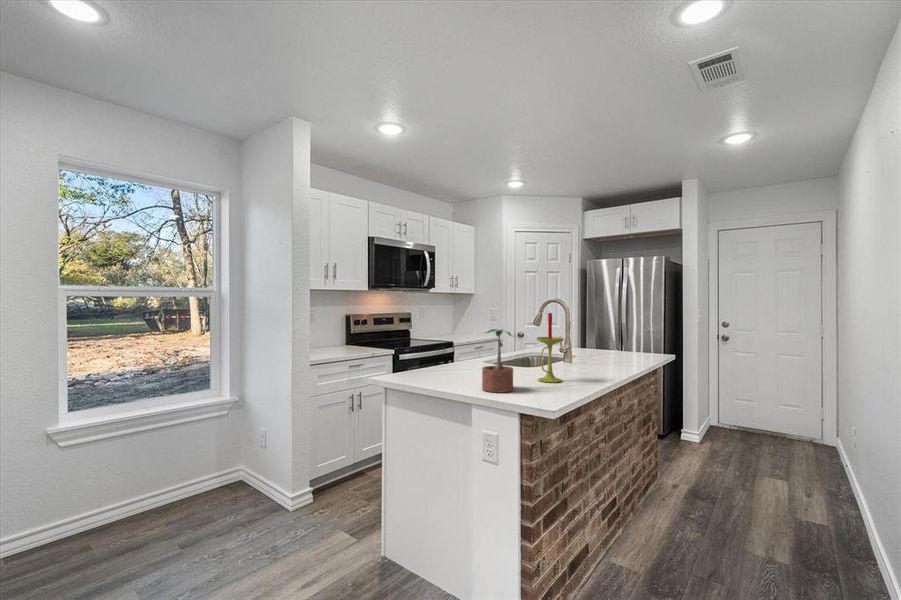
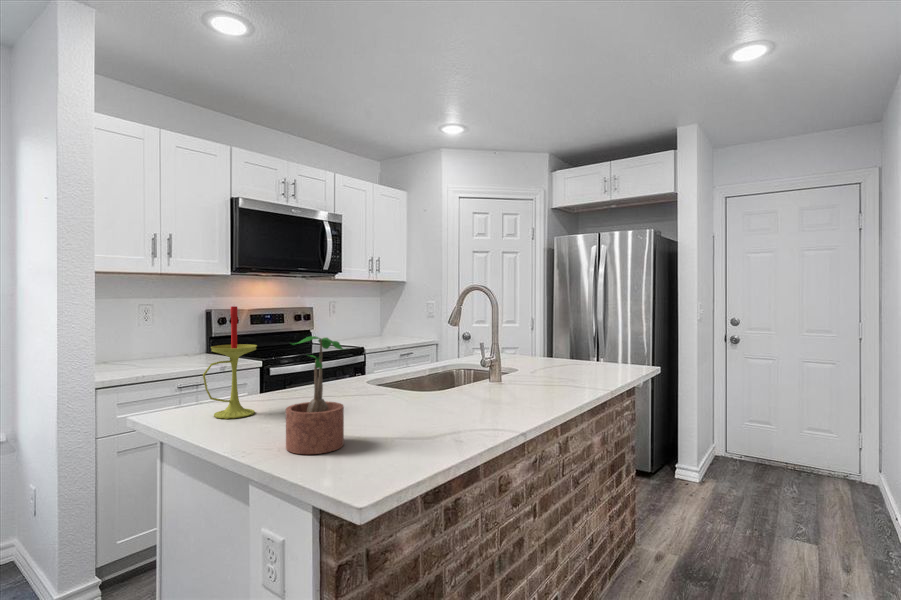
candle: present [537,313,563,383] -> present [203,306,257,419]

